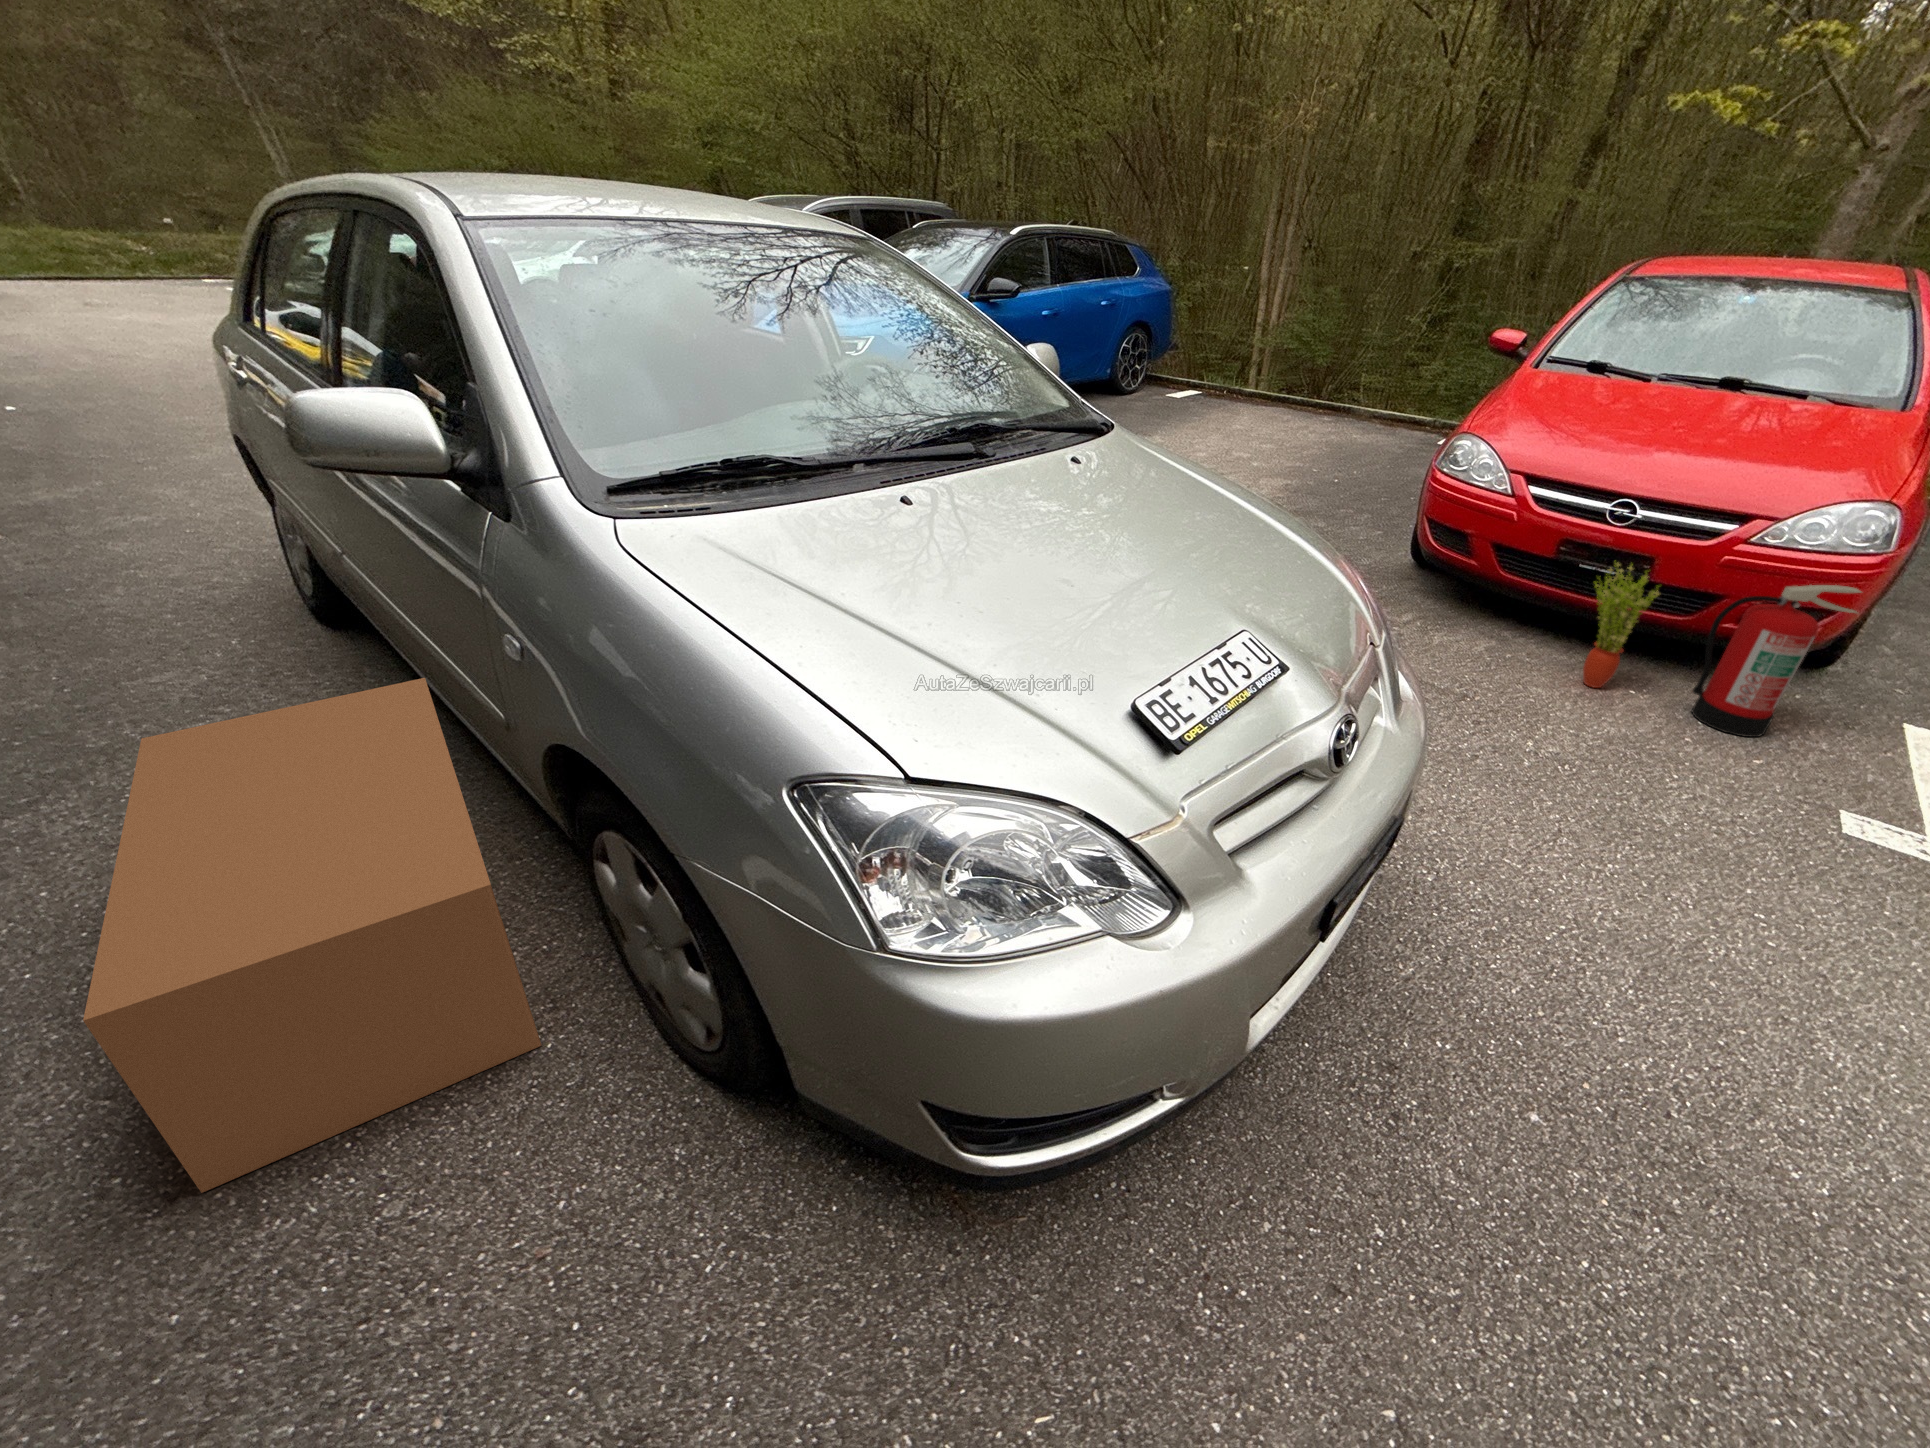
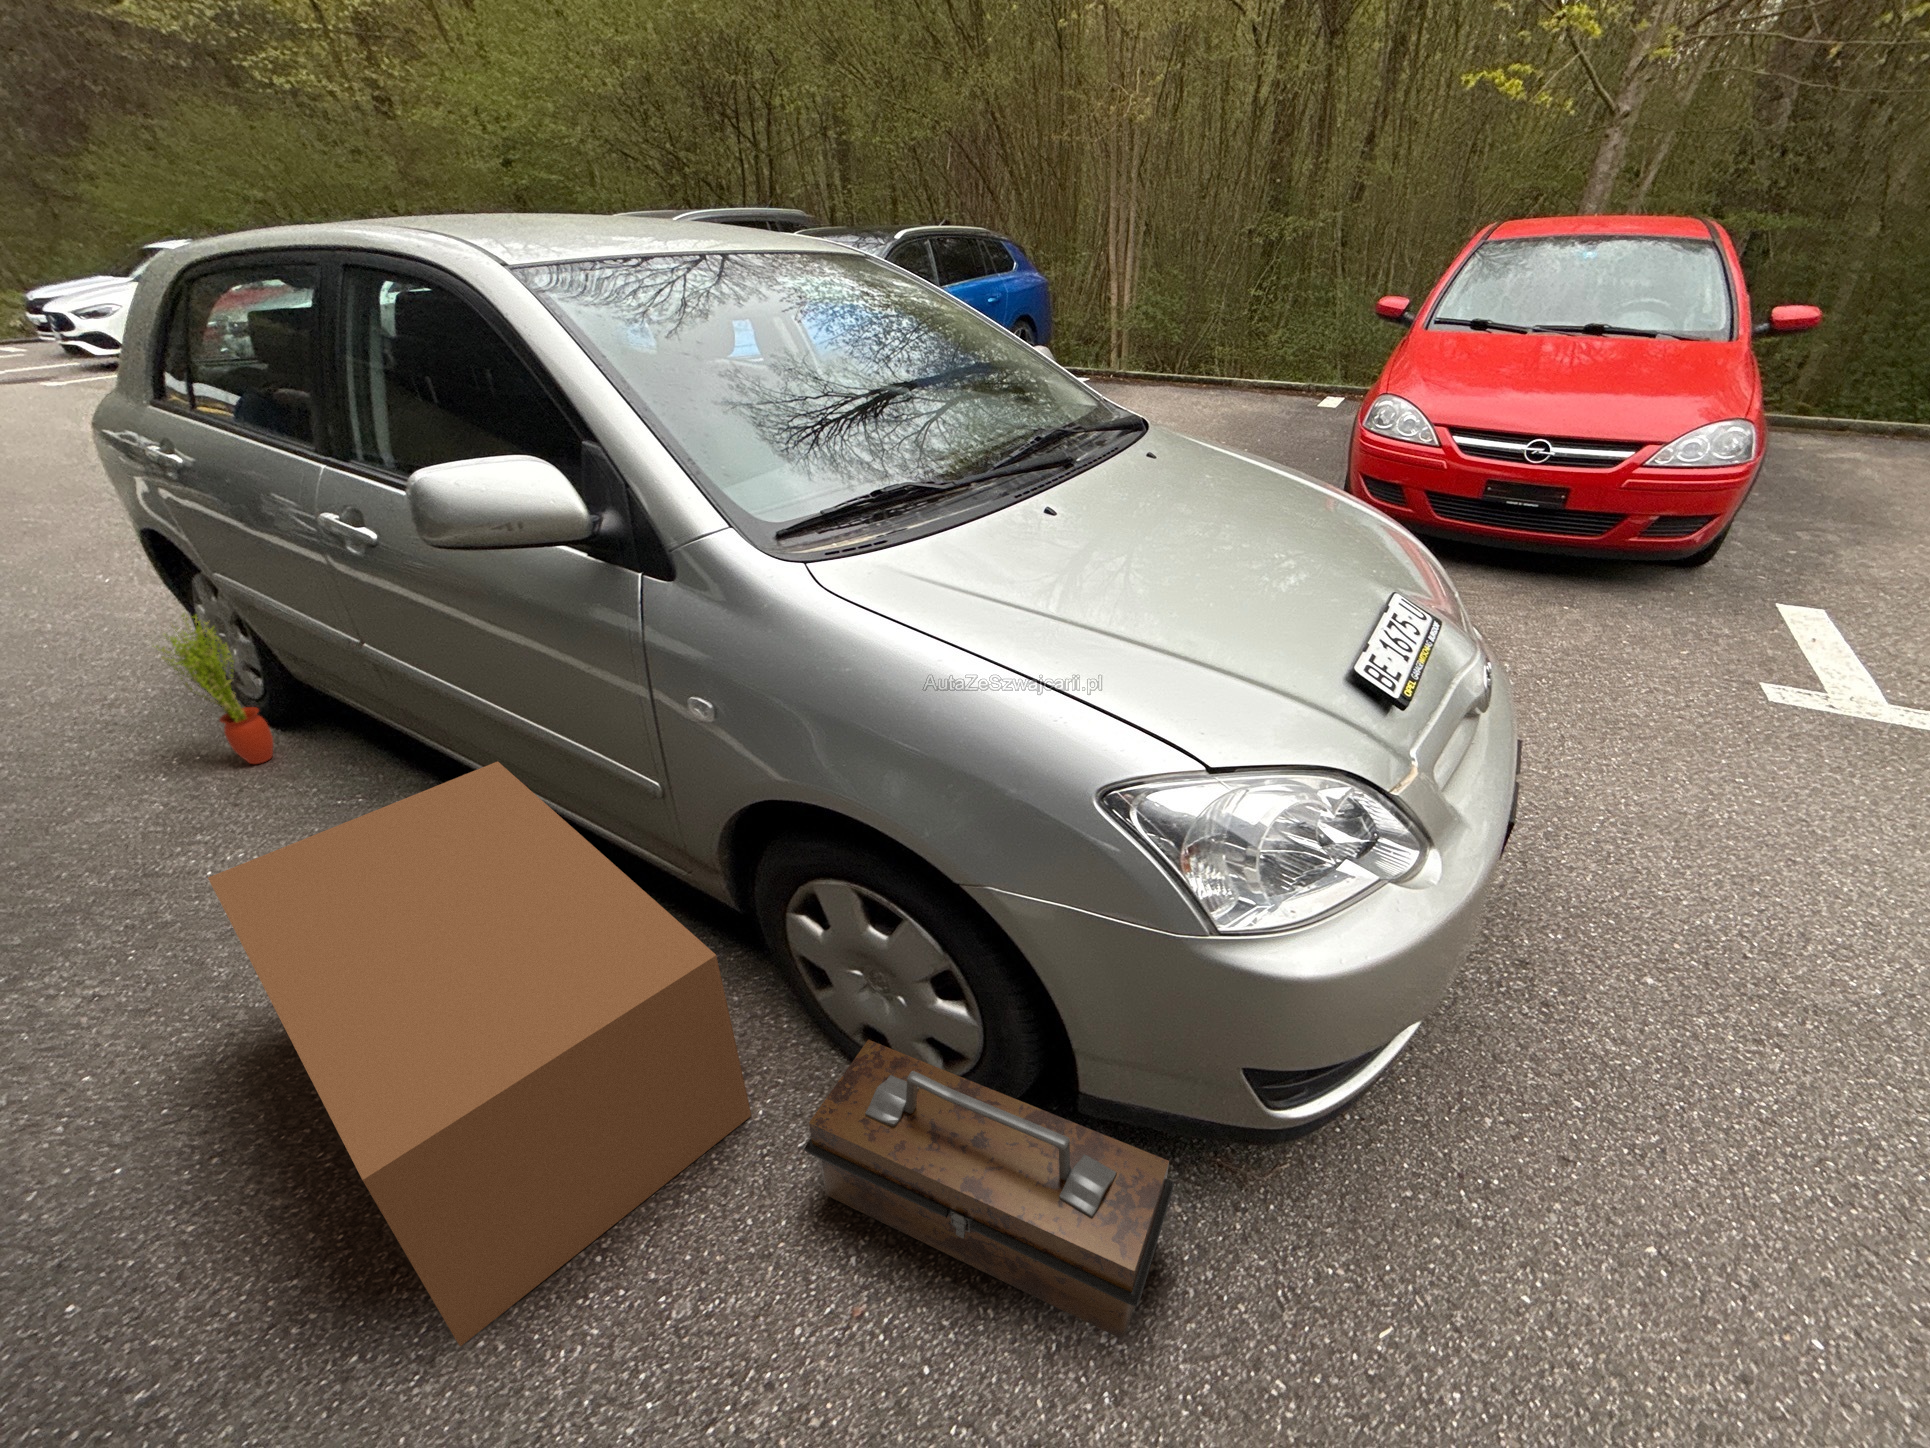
potted plant: present [1583,563,1659,688] -> present [156,614,274,764]
fire extinguisher: present [1691,585,1861,737] -> none [1619,495,1747,635]
toolbox: none [538,995,863,1349] -> present [804,1040,1174,1338]

